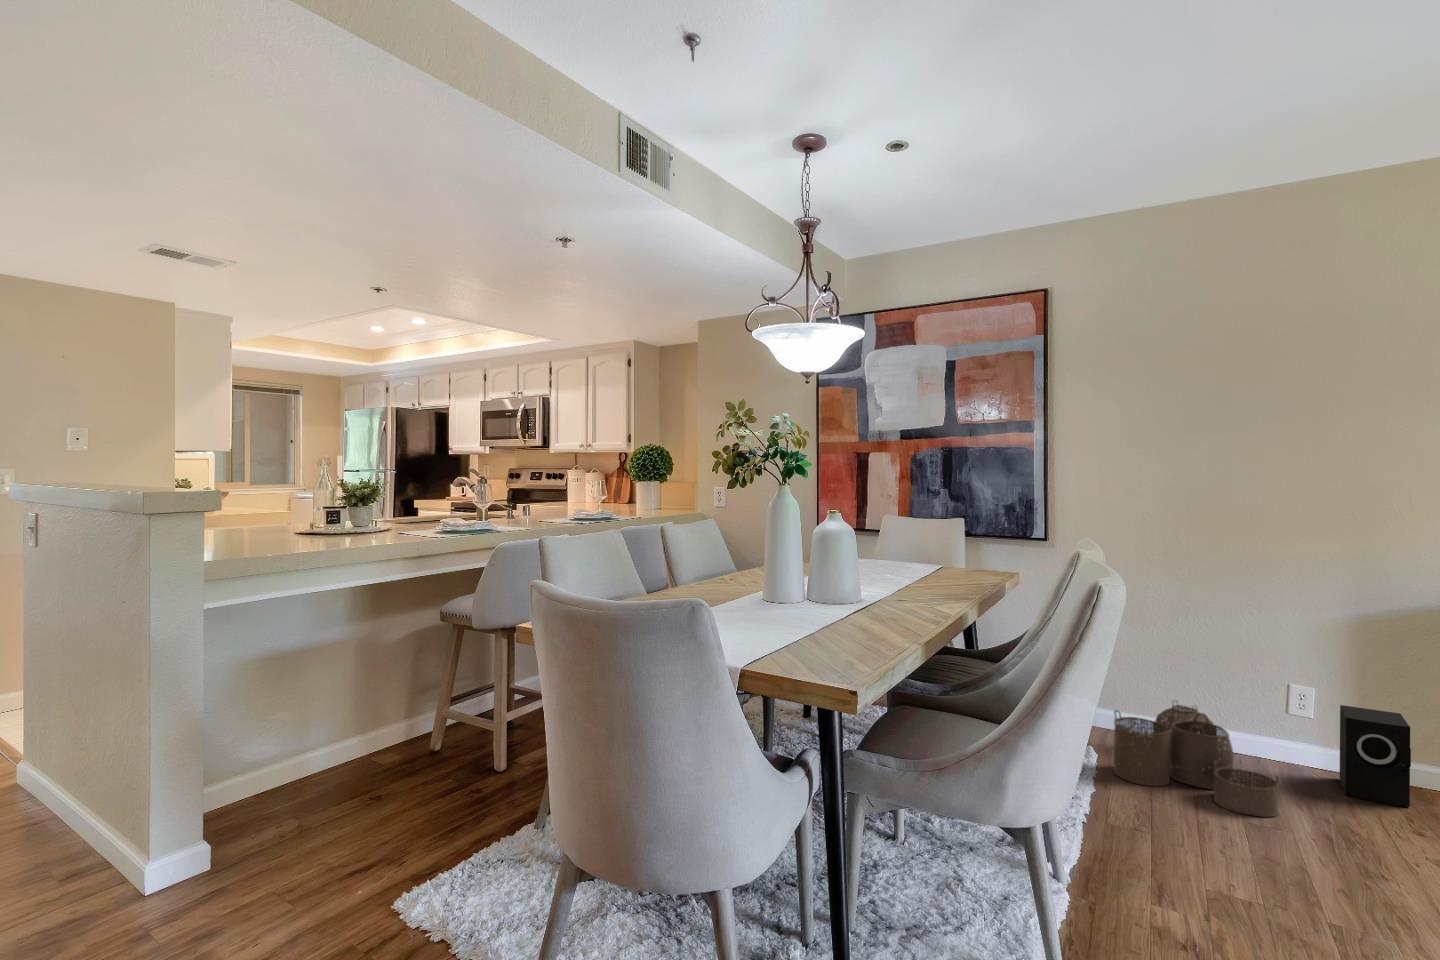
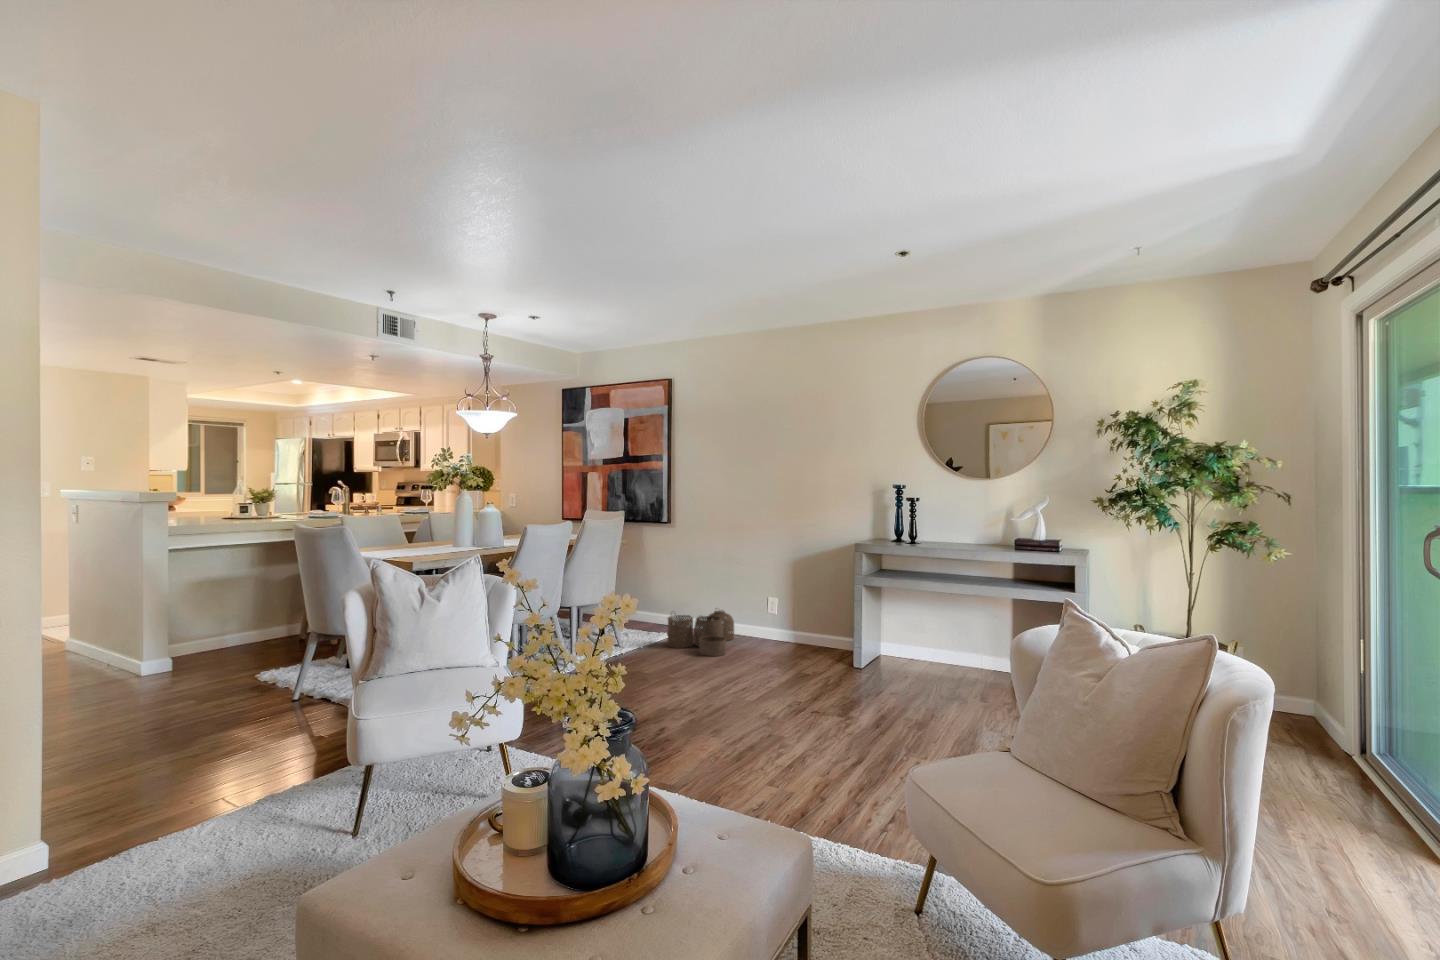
speaker: present [1340,705,1411,807] -> none [772,605,806,652]

